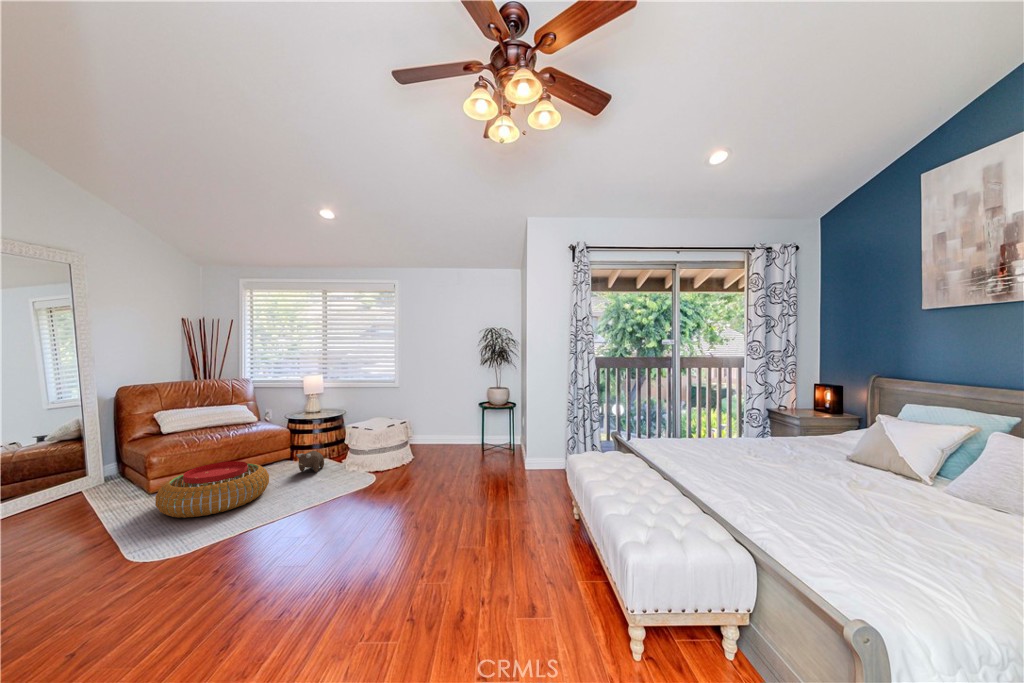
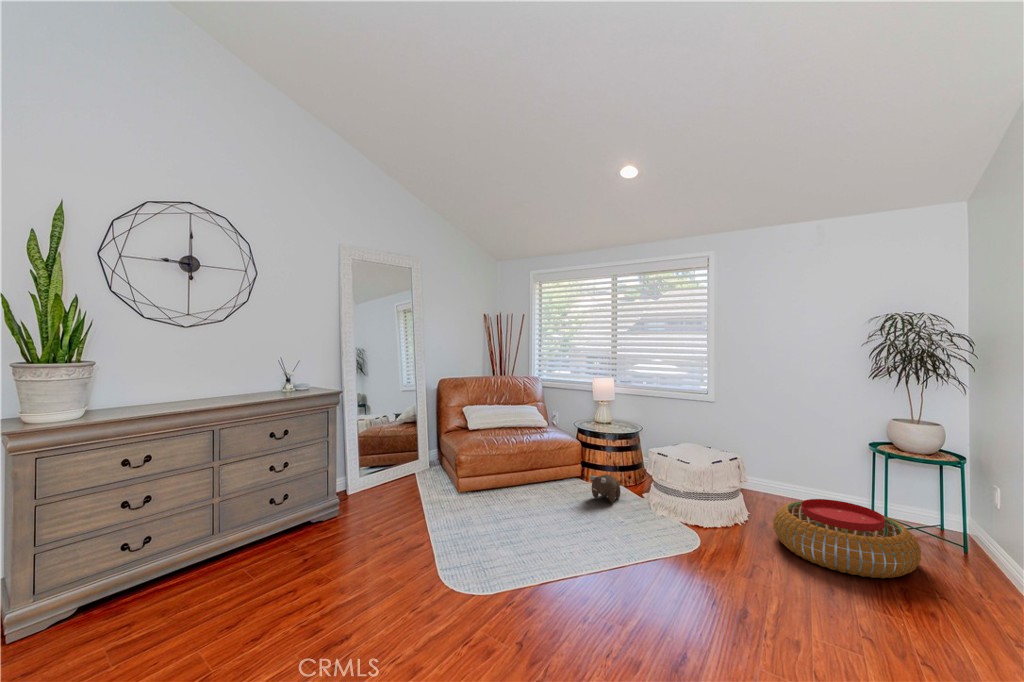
pouf: present [155,461,269,518] -> present [773,499,921,578]

